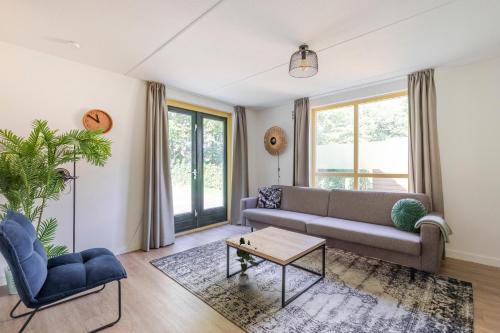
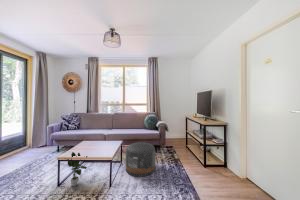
pouf: none [322,248,387,320] -> present [126,142,155,177]

